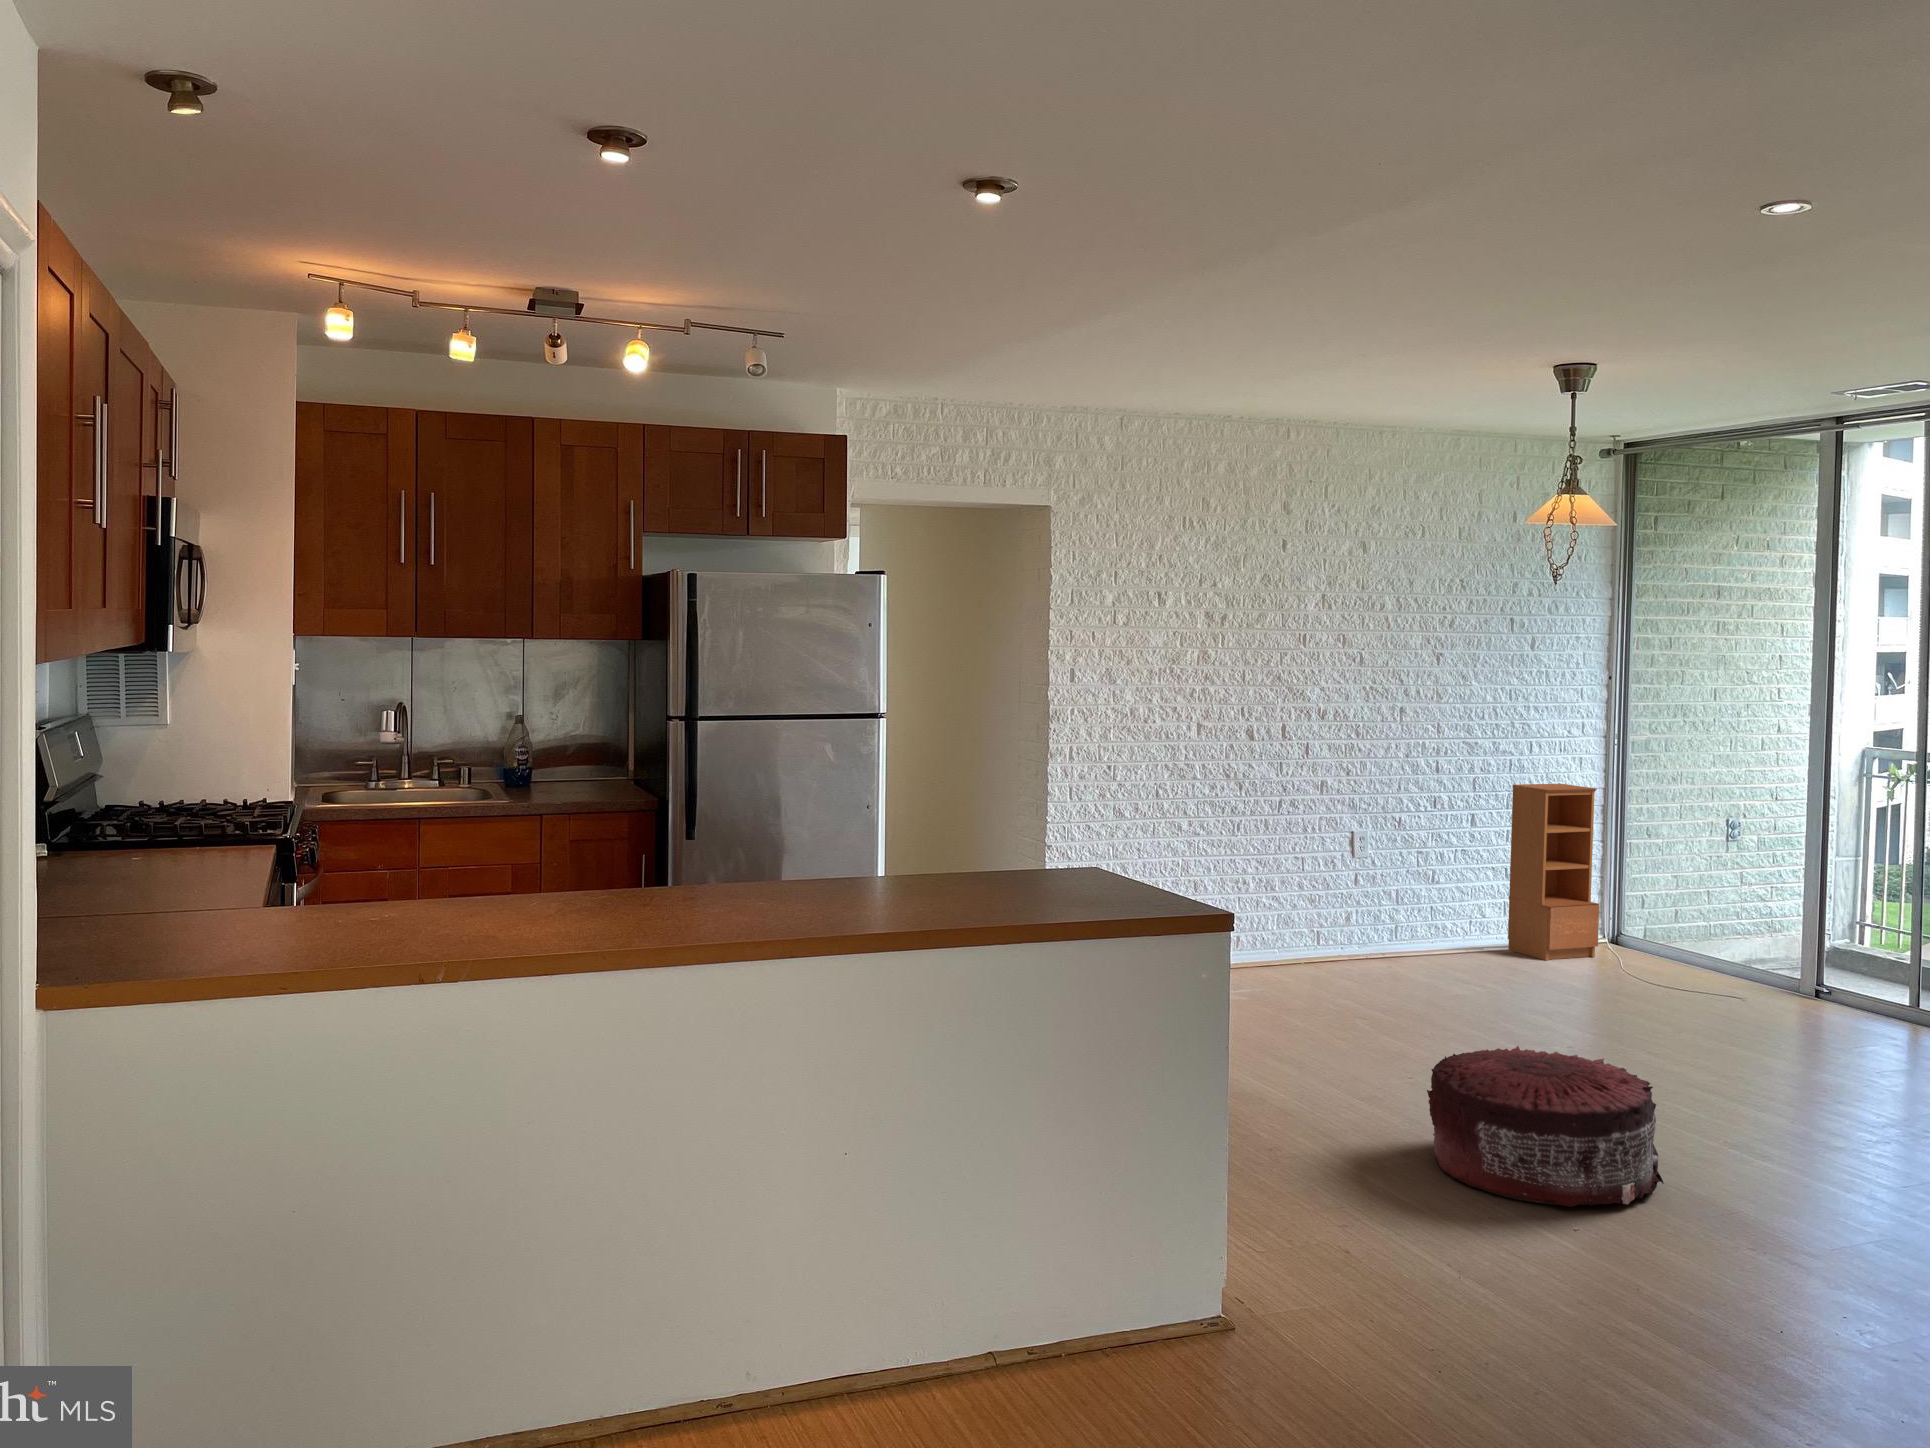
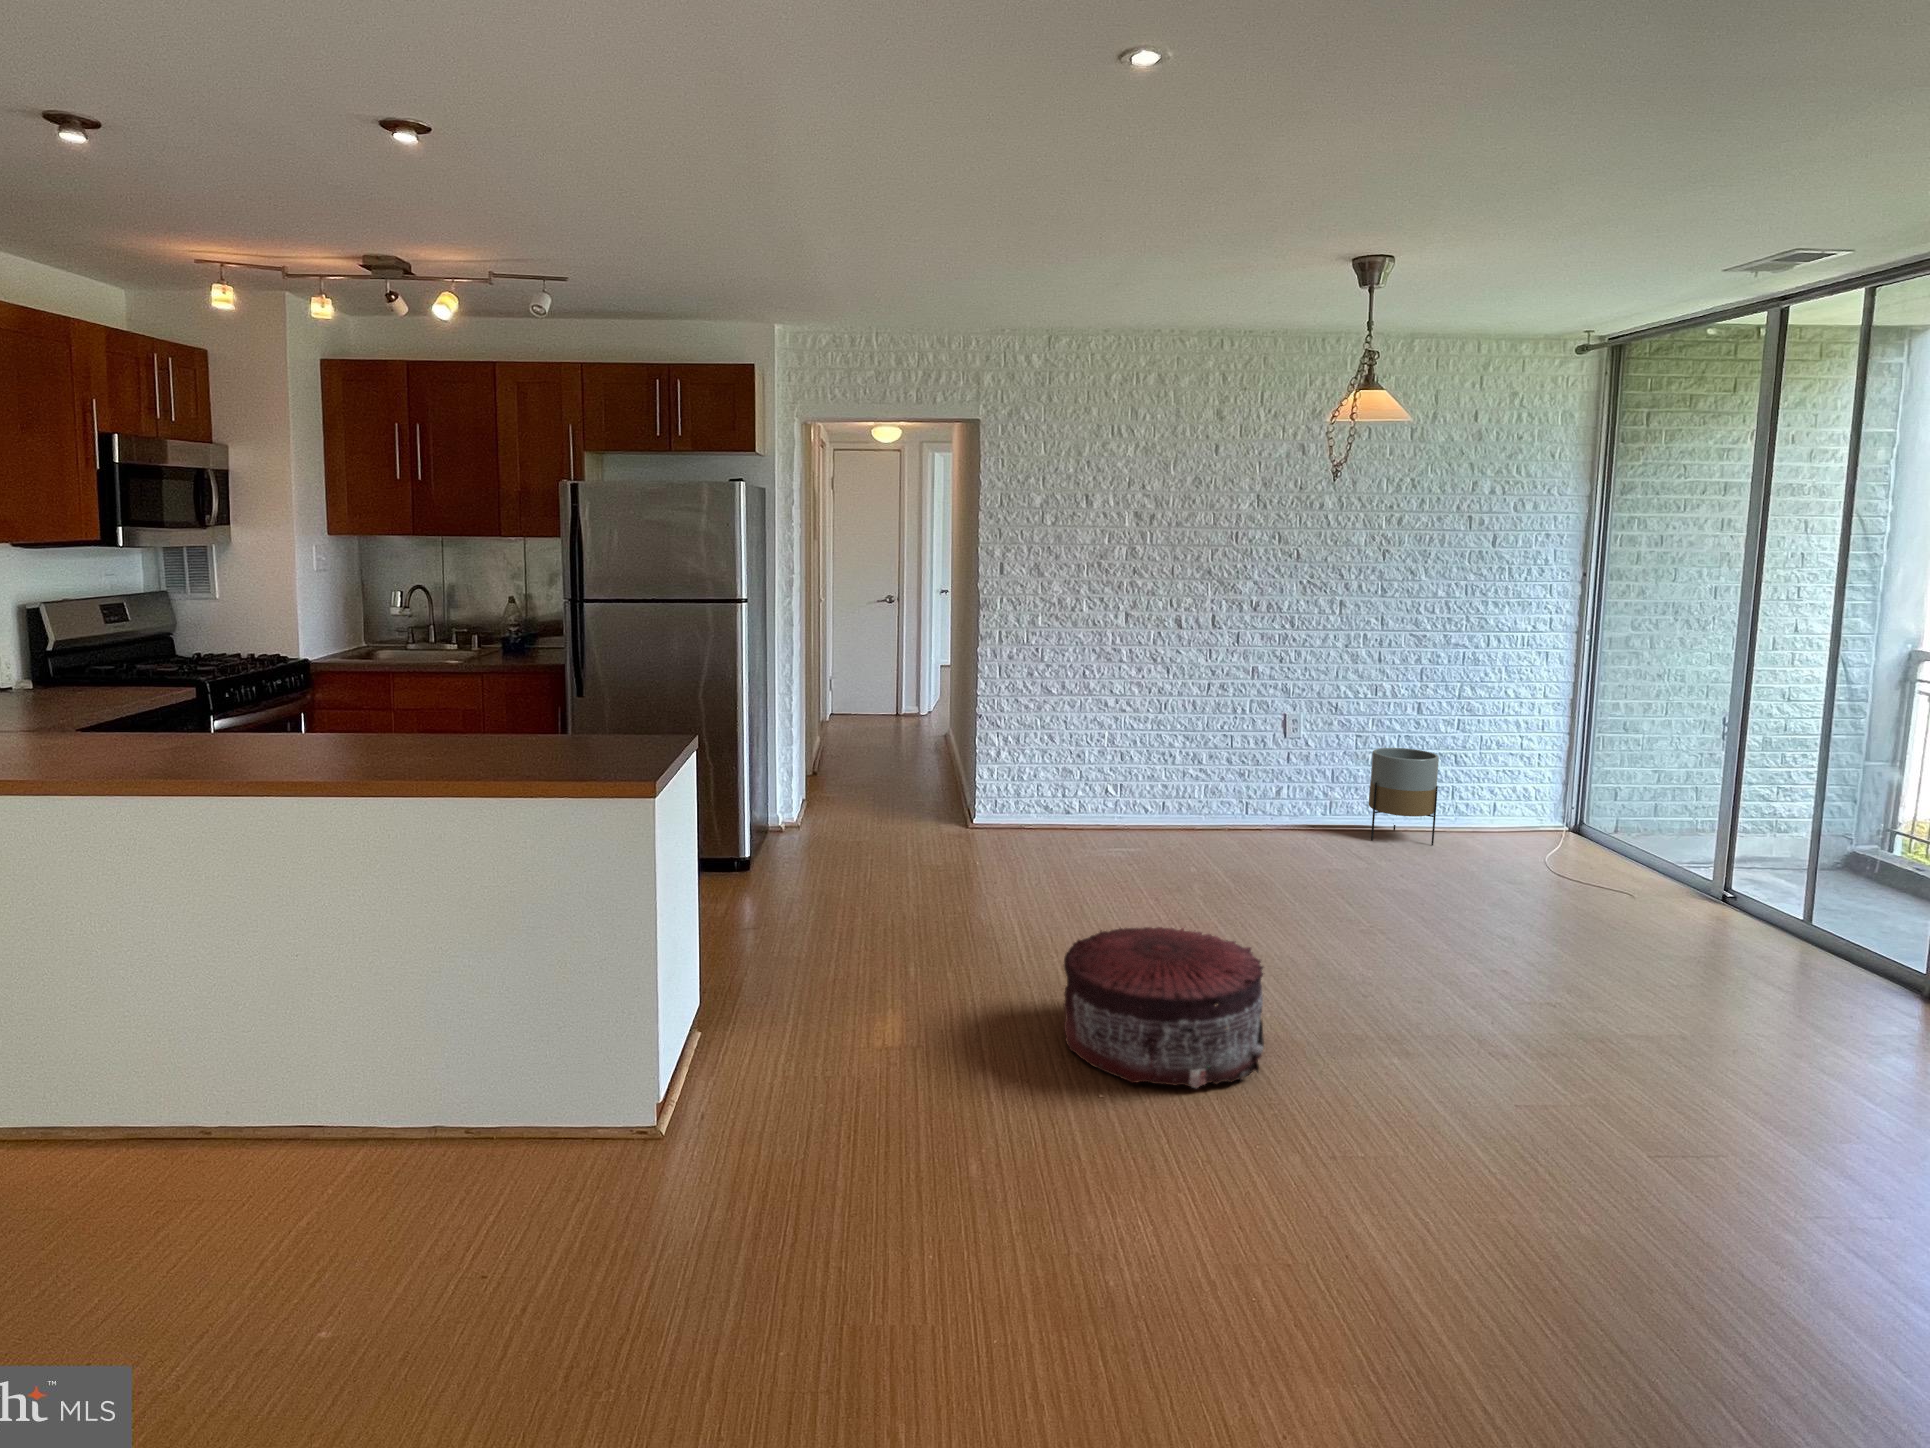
bookcase: present [1508,784,1599,961] -> none [1451,676,1546,845]
planter: none [1440,863,1513,964] -> present [1369,748,1439,845]

